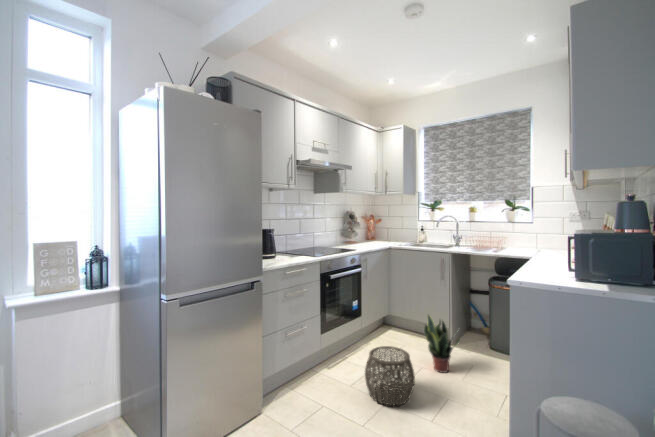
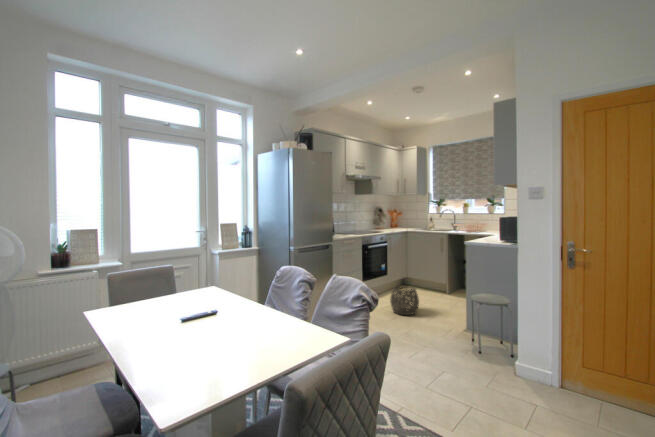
potted plant: present [424,316,460,373] -> none [427,270,449,305]

